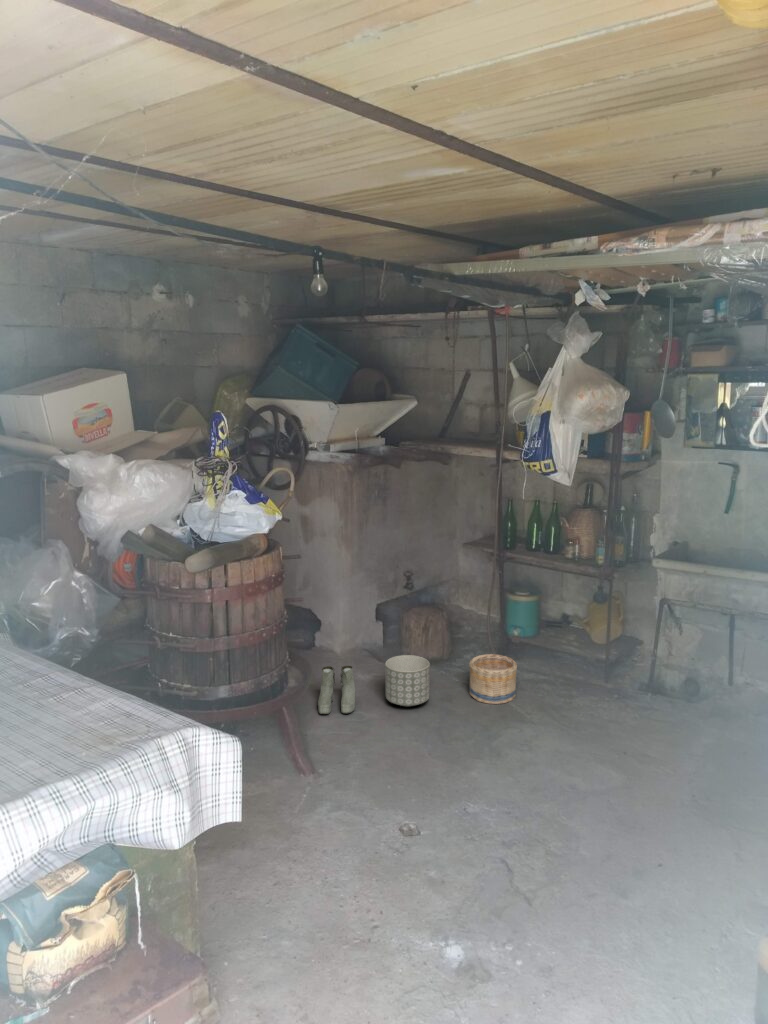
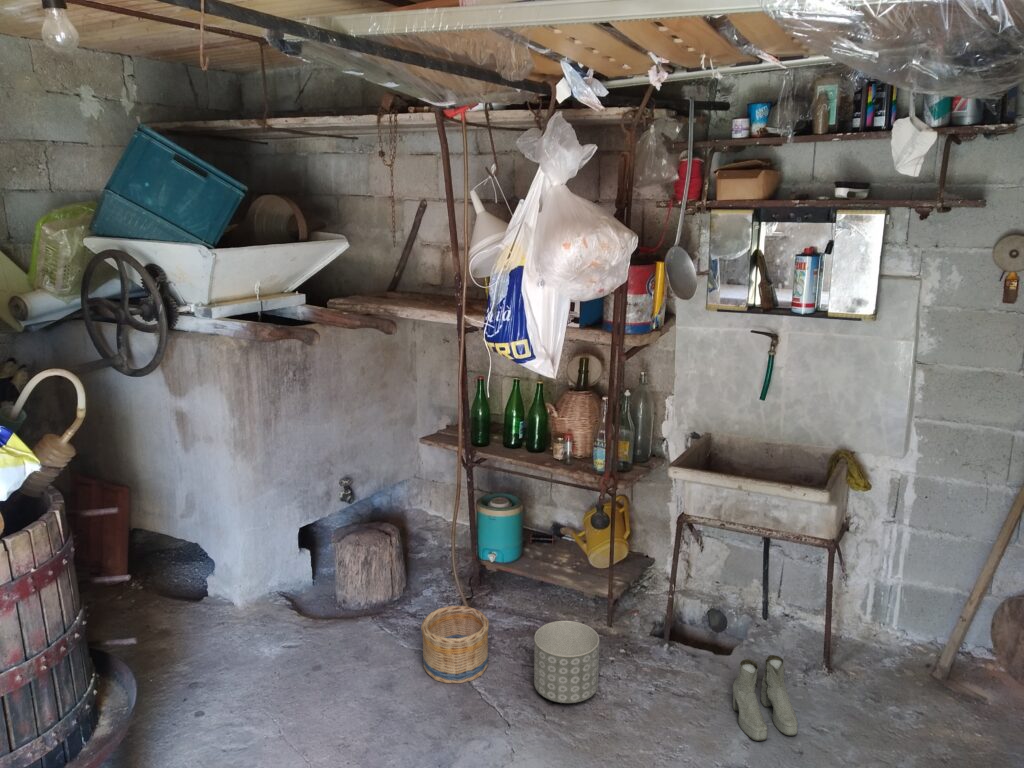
planter: present [385,655,430,707] -> present [534,621,599,703]
boots: present [318,666,355,714] -> present [733,655,798,741]

